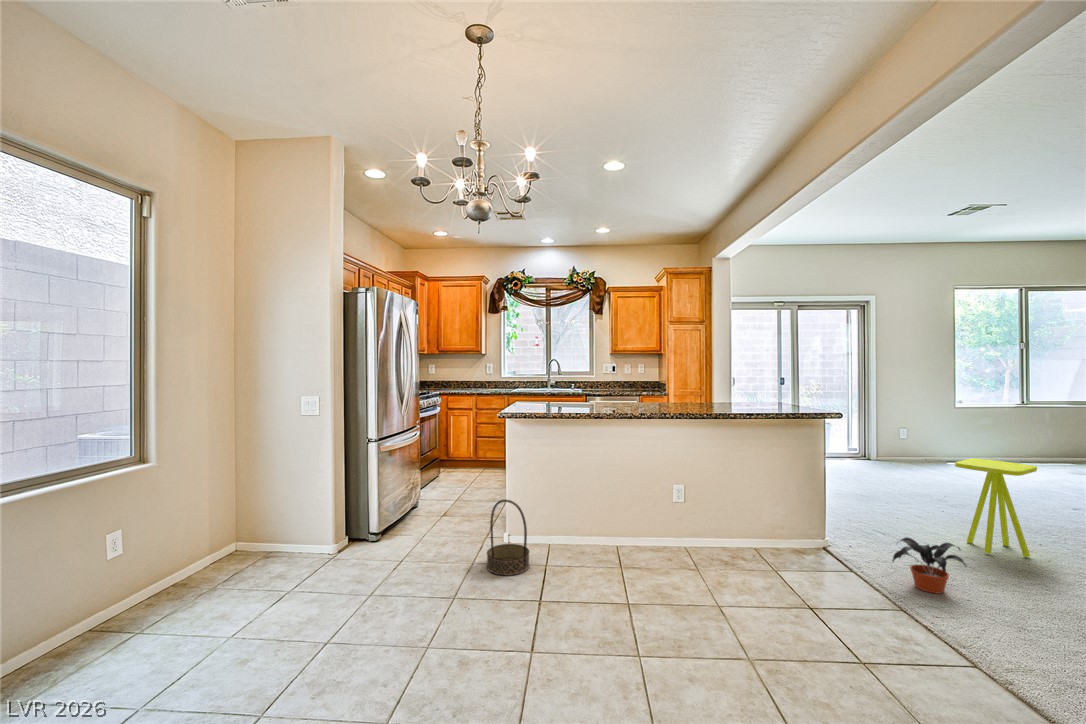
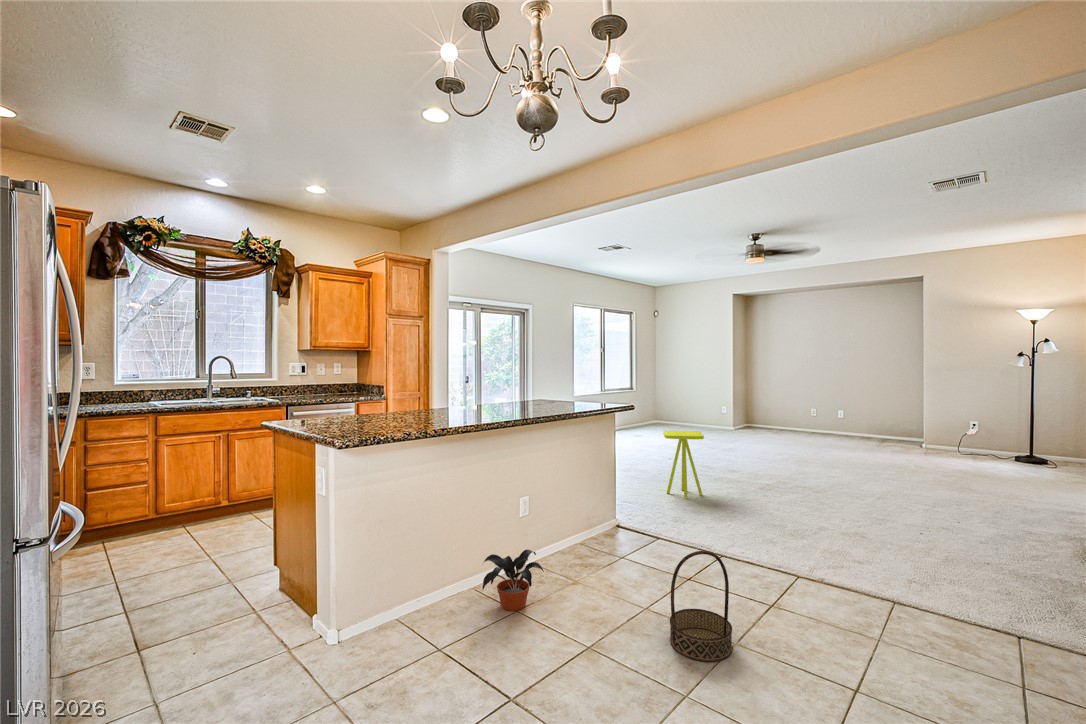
basket: present [487,500,529,575] -> present [670,551,732,662]
potted plant: present [893,537,967,594] -> present [483,550,544,611]

